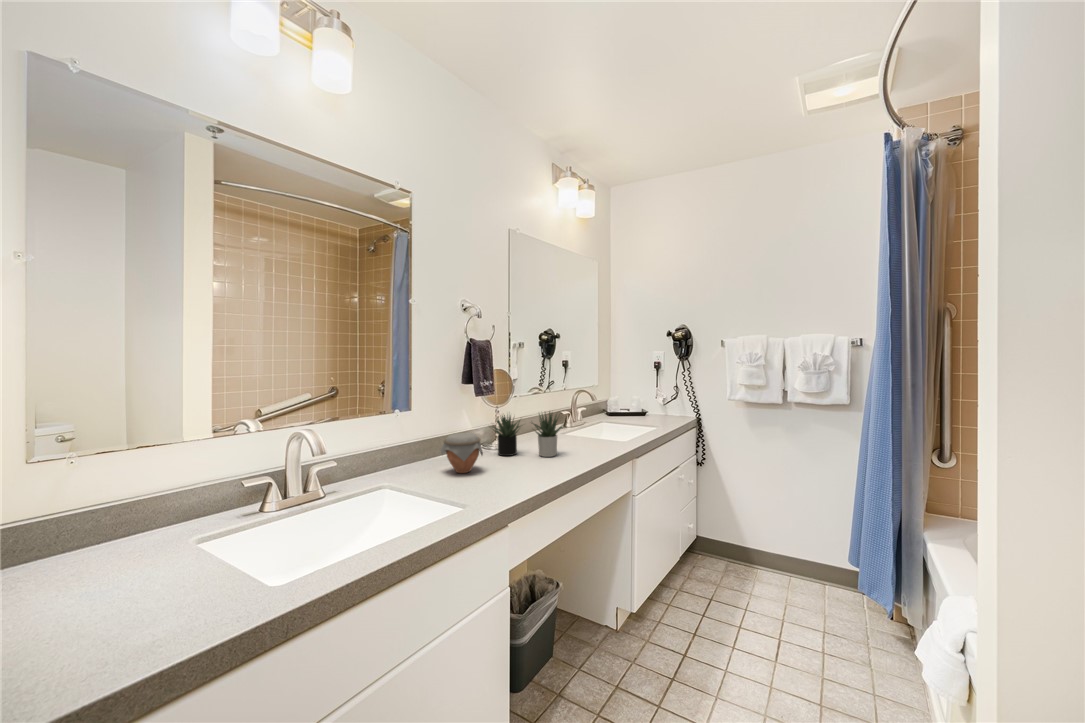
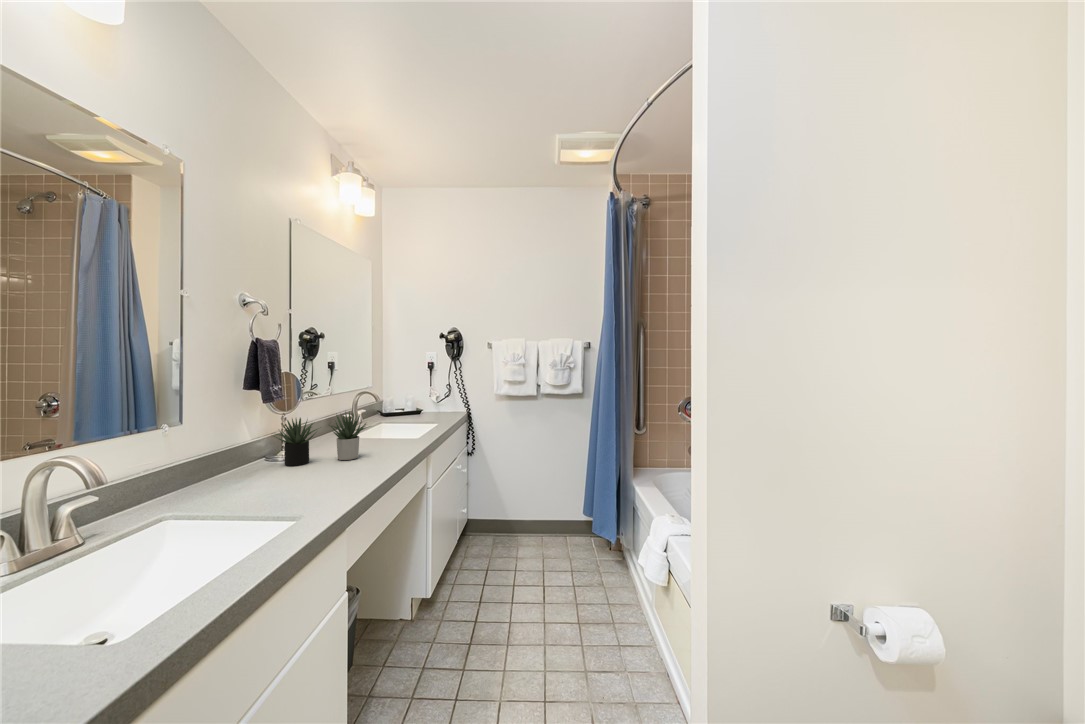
jar: present [440,432,483,473] -> none [217,442,281,491]

